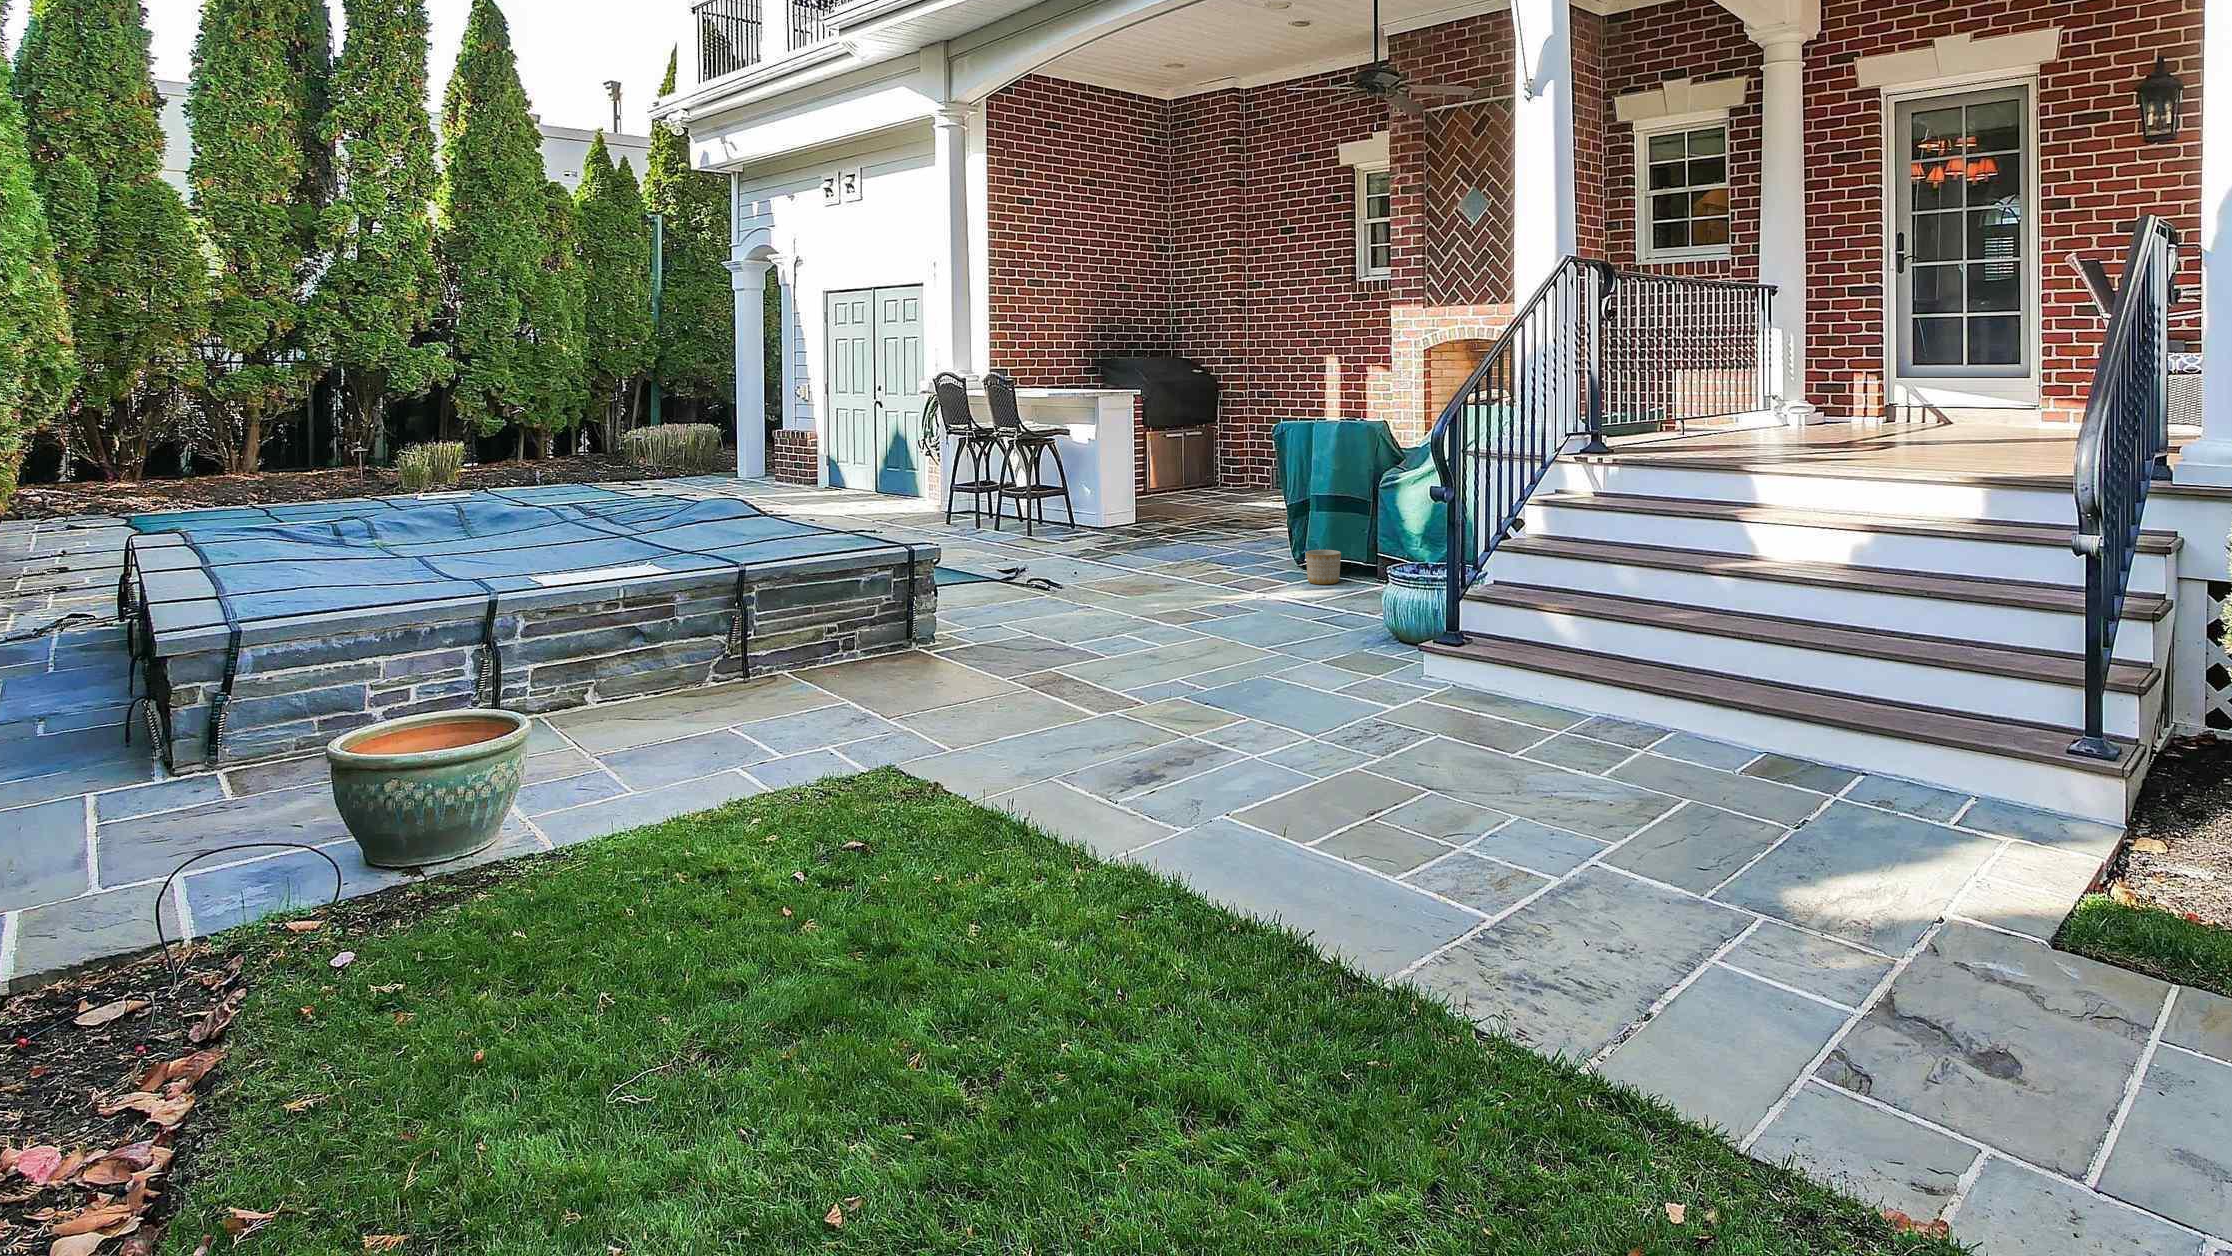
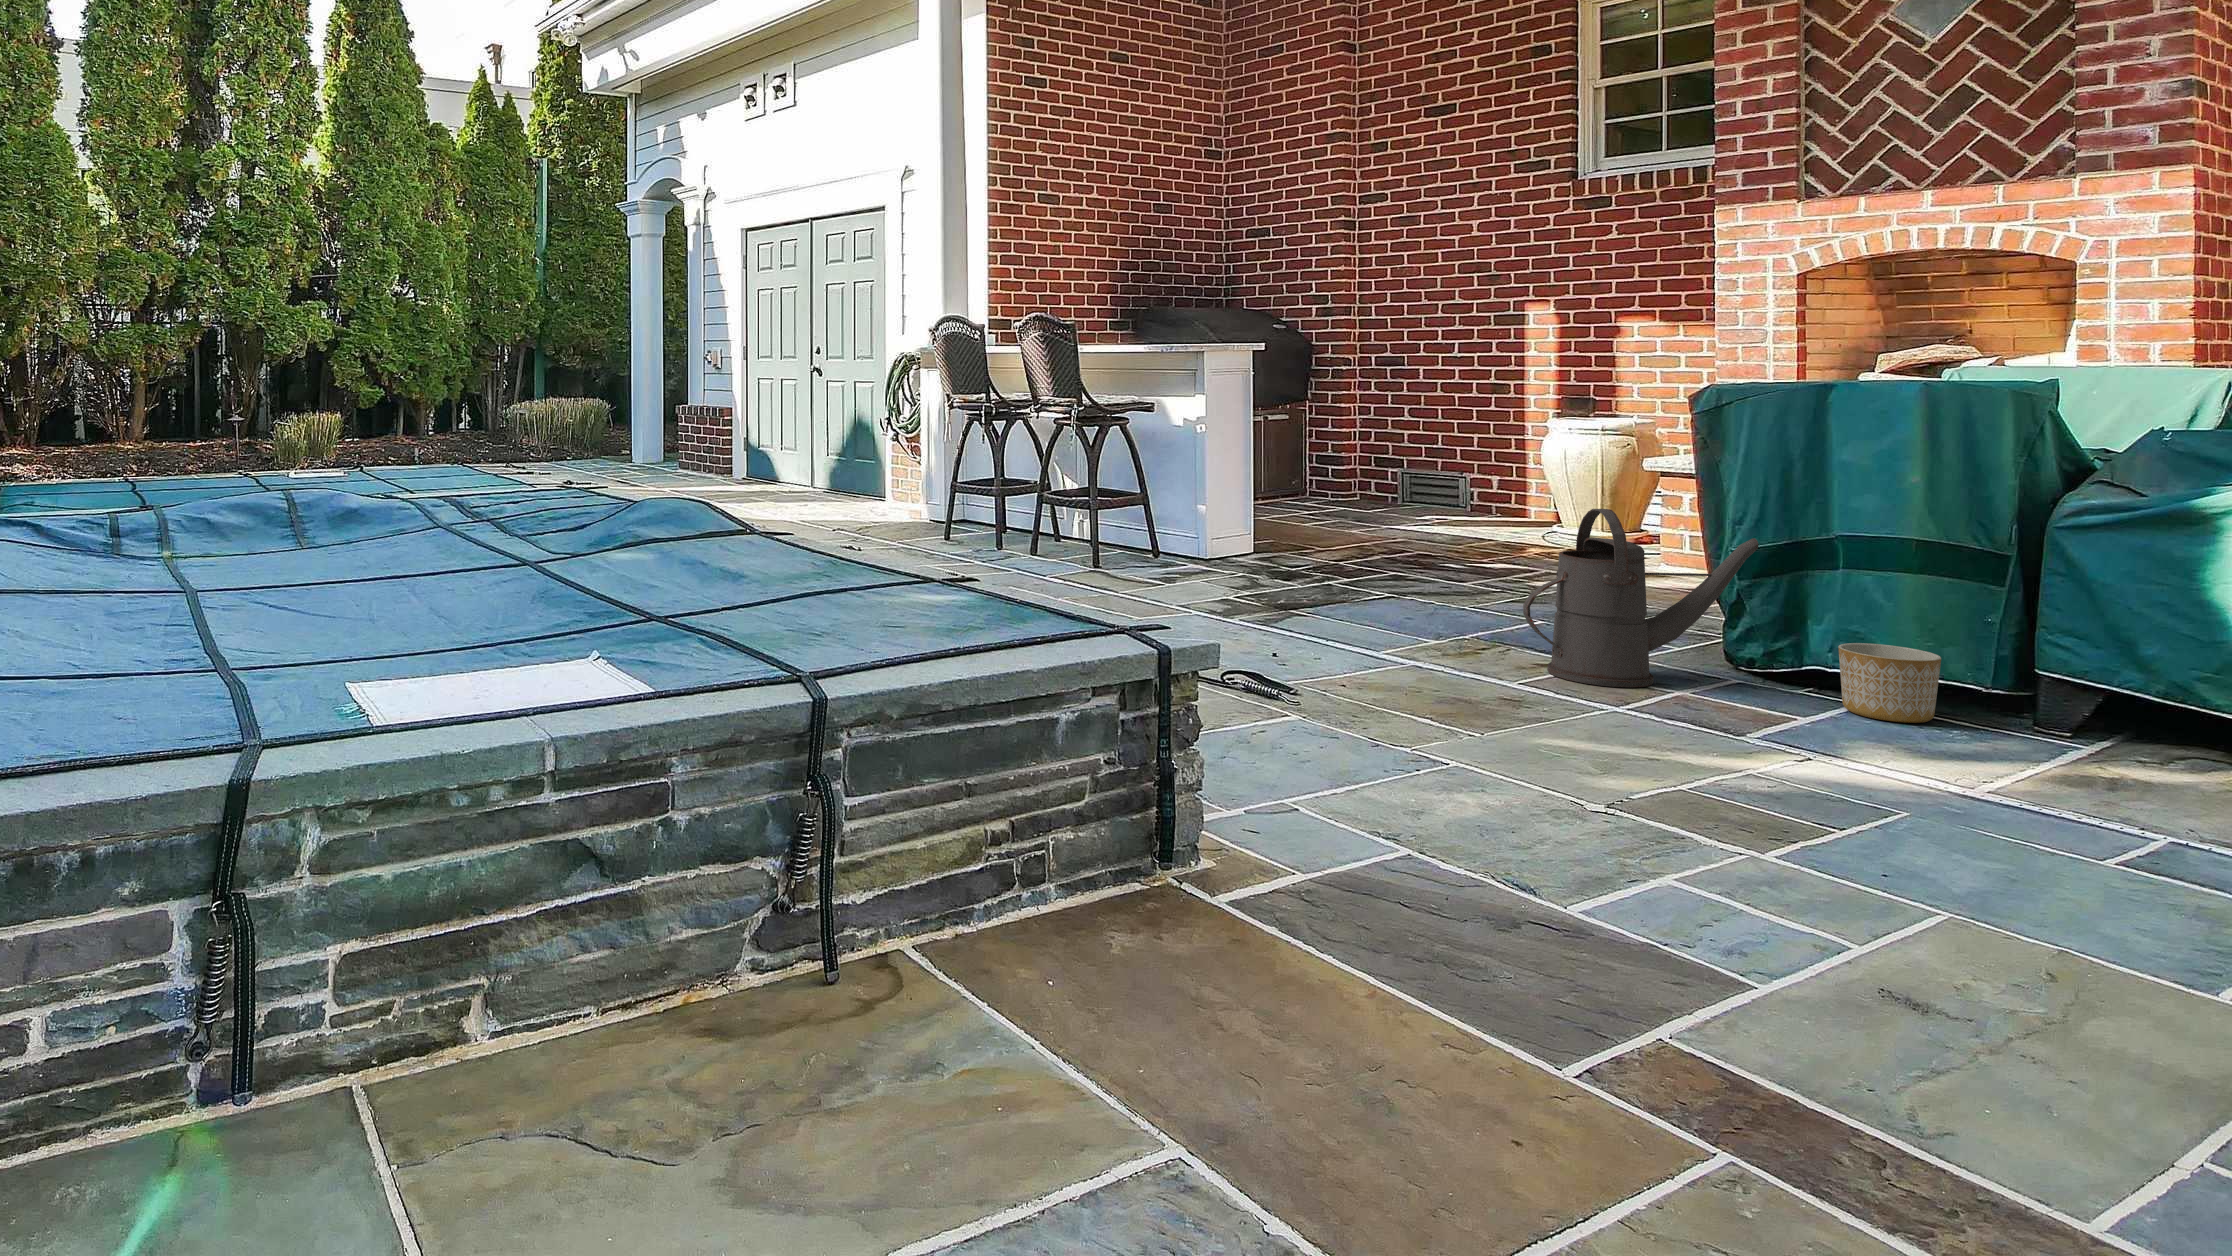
watering can: none [1187,489,1292,579] -> present [1523,509,1758,687]

